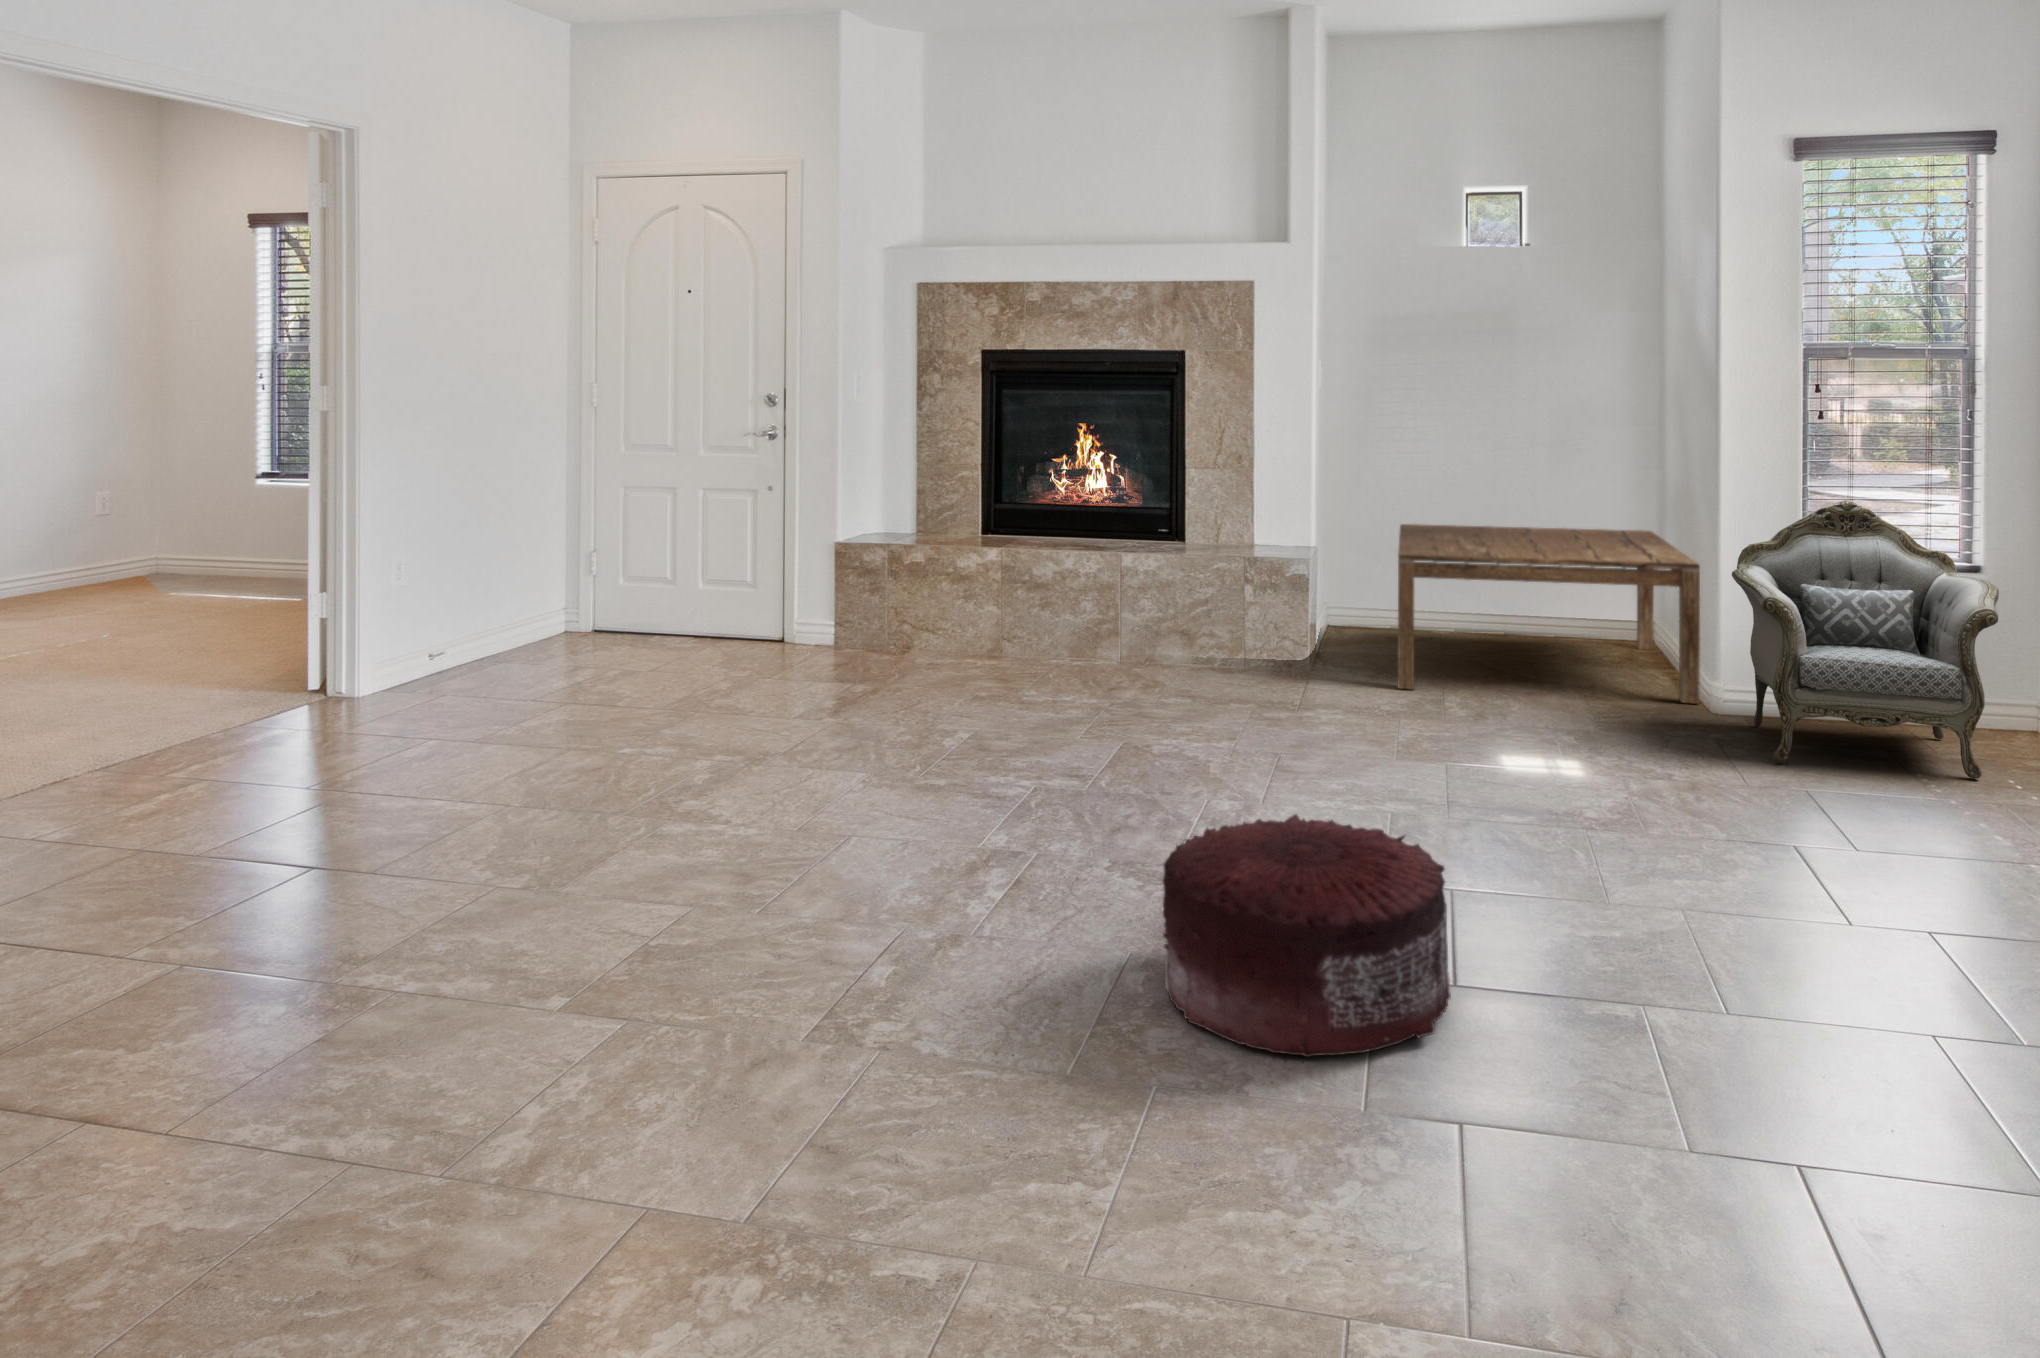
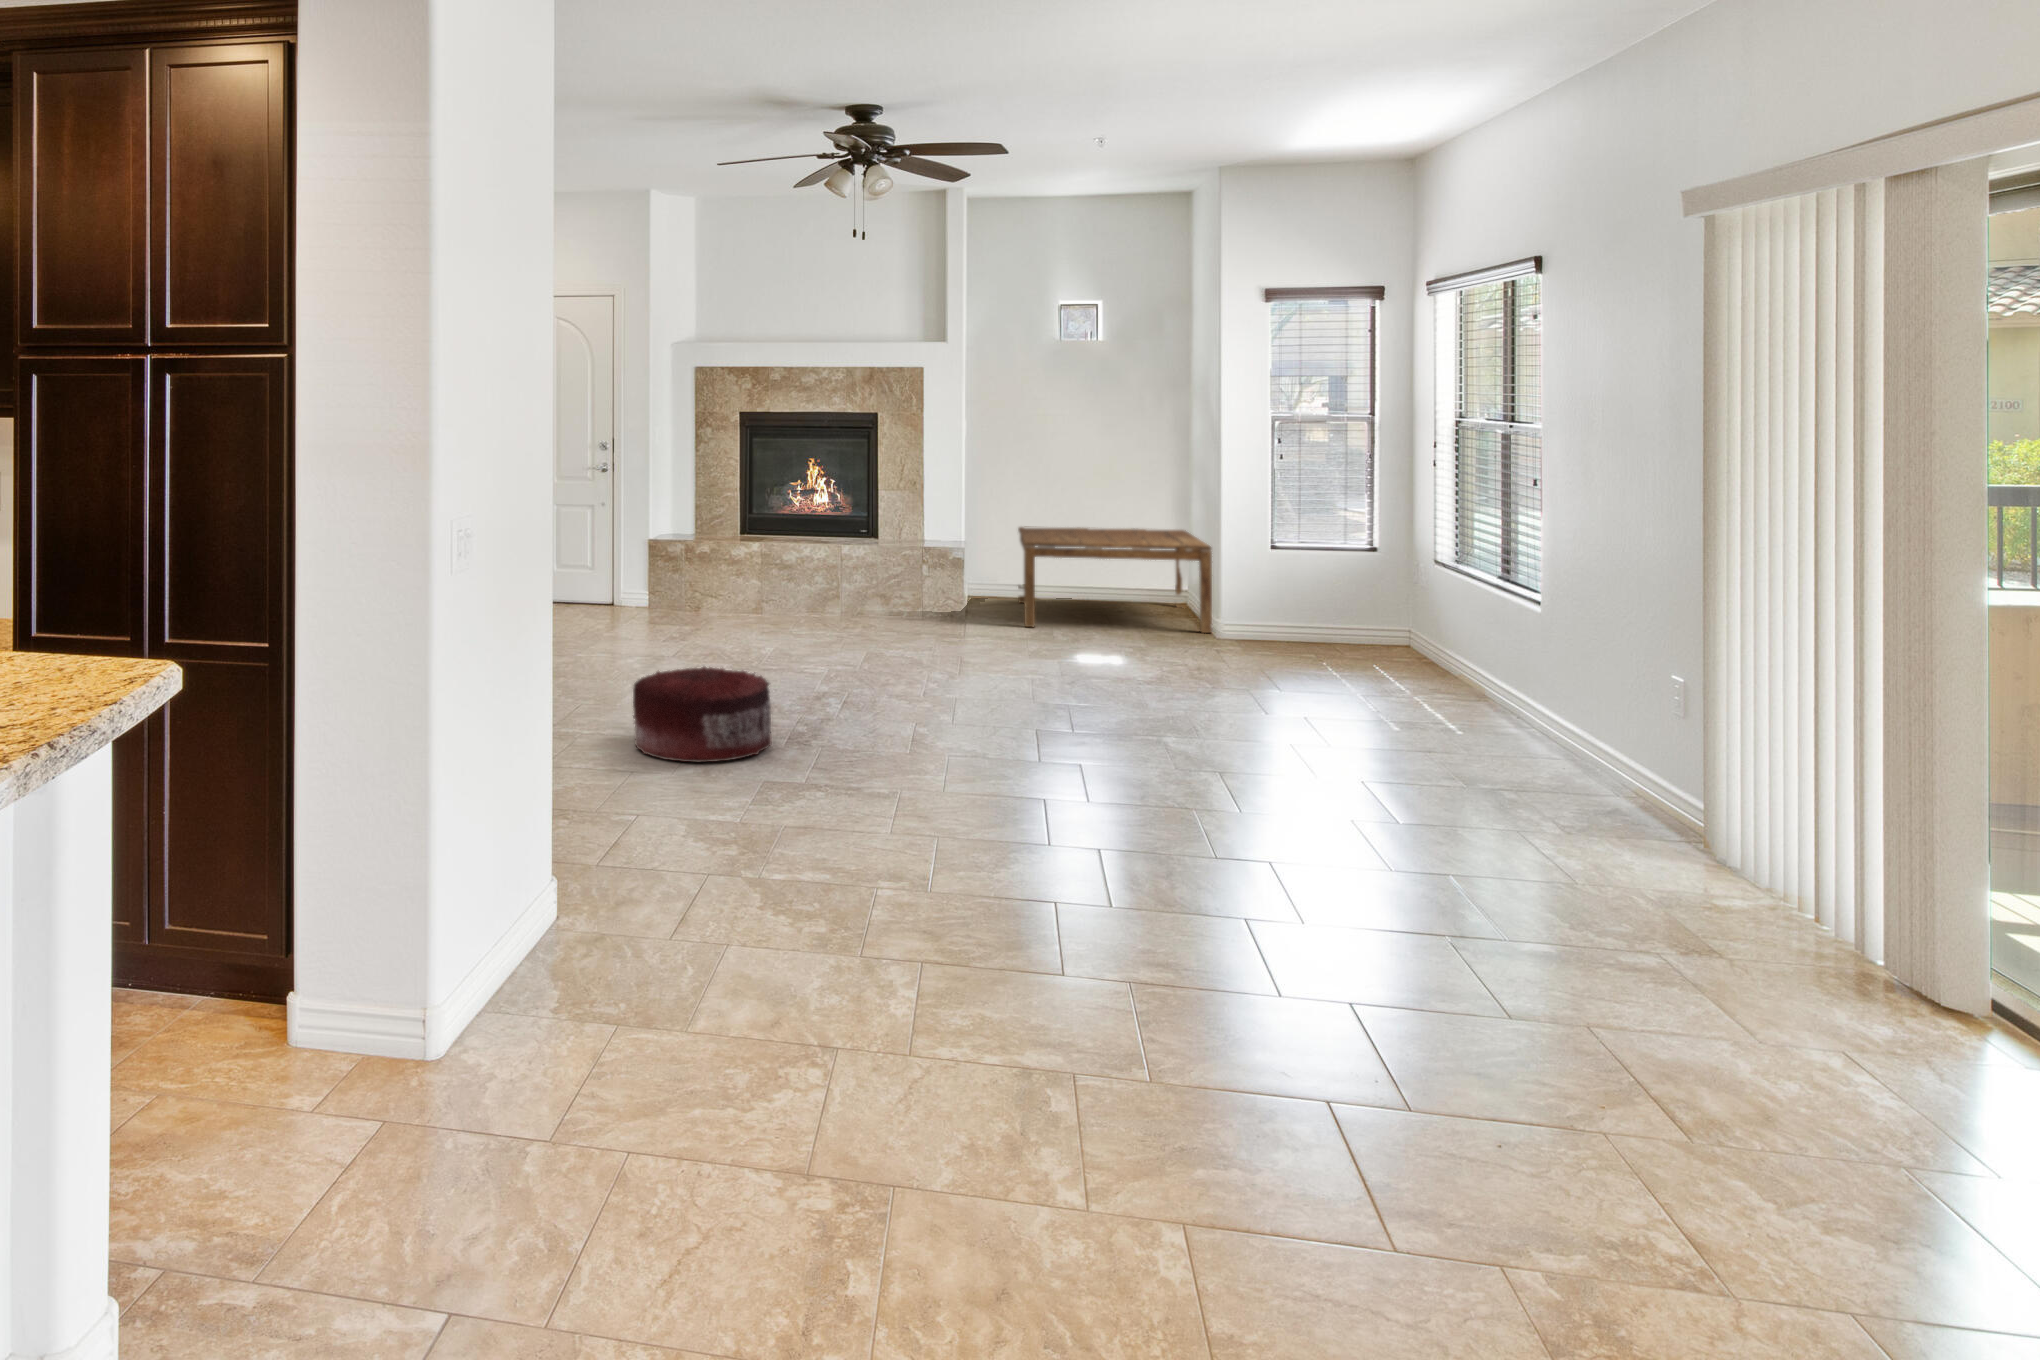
armchair: present [1732,500,1999,779] -> none [1228,506,1380,663]
pouf: present [1163,814,1451,1057] -> present [633,667,772,762]

